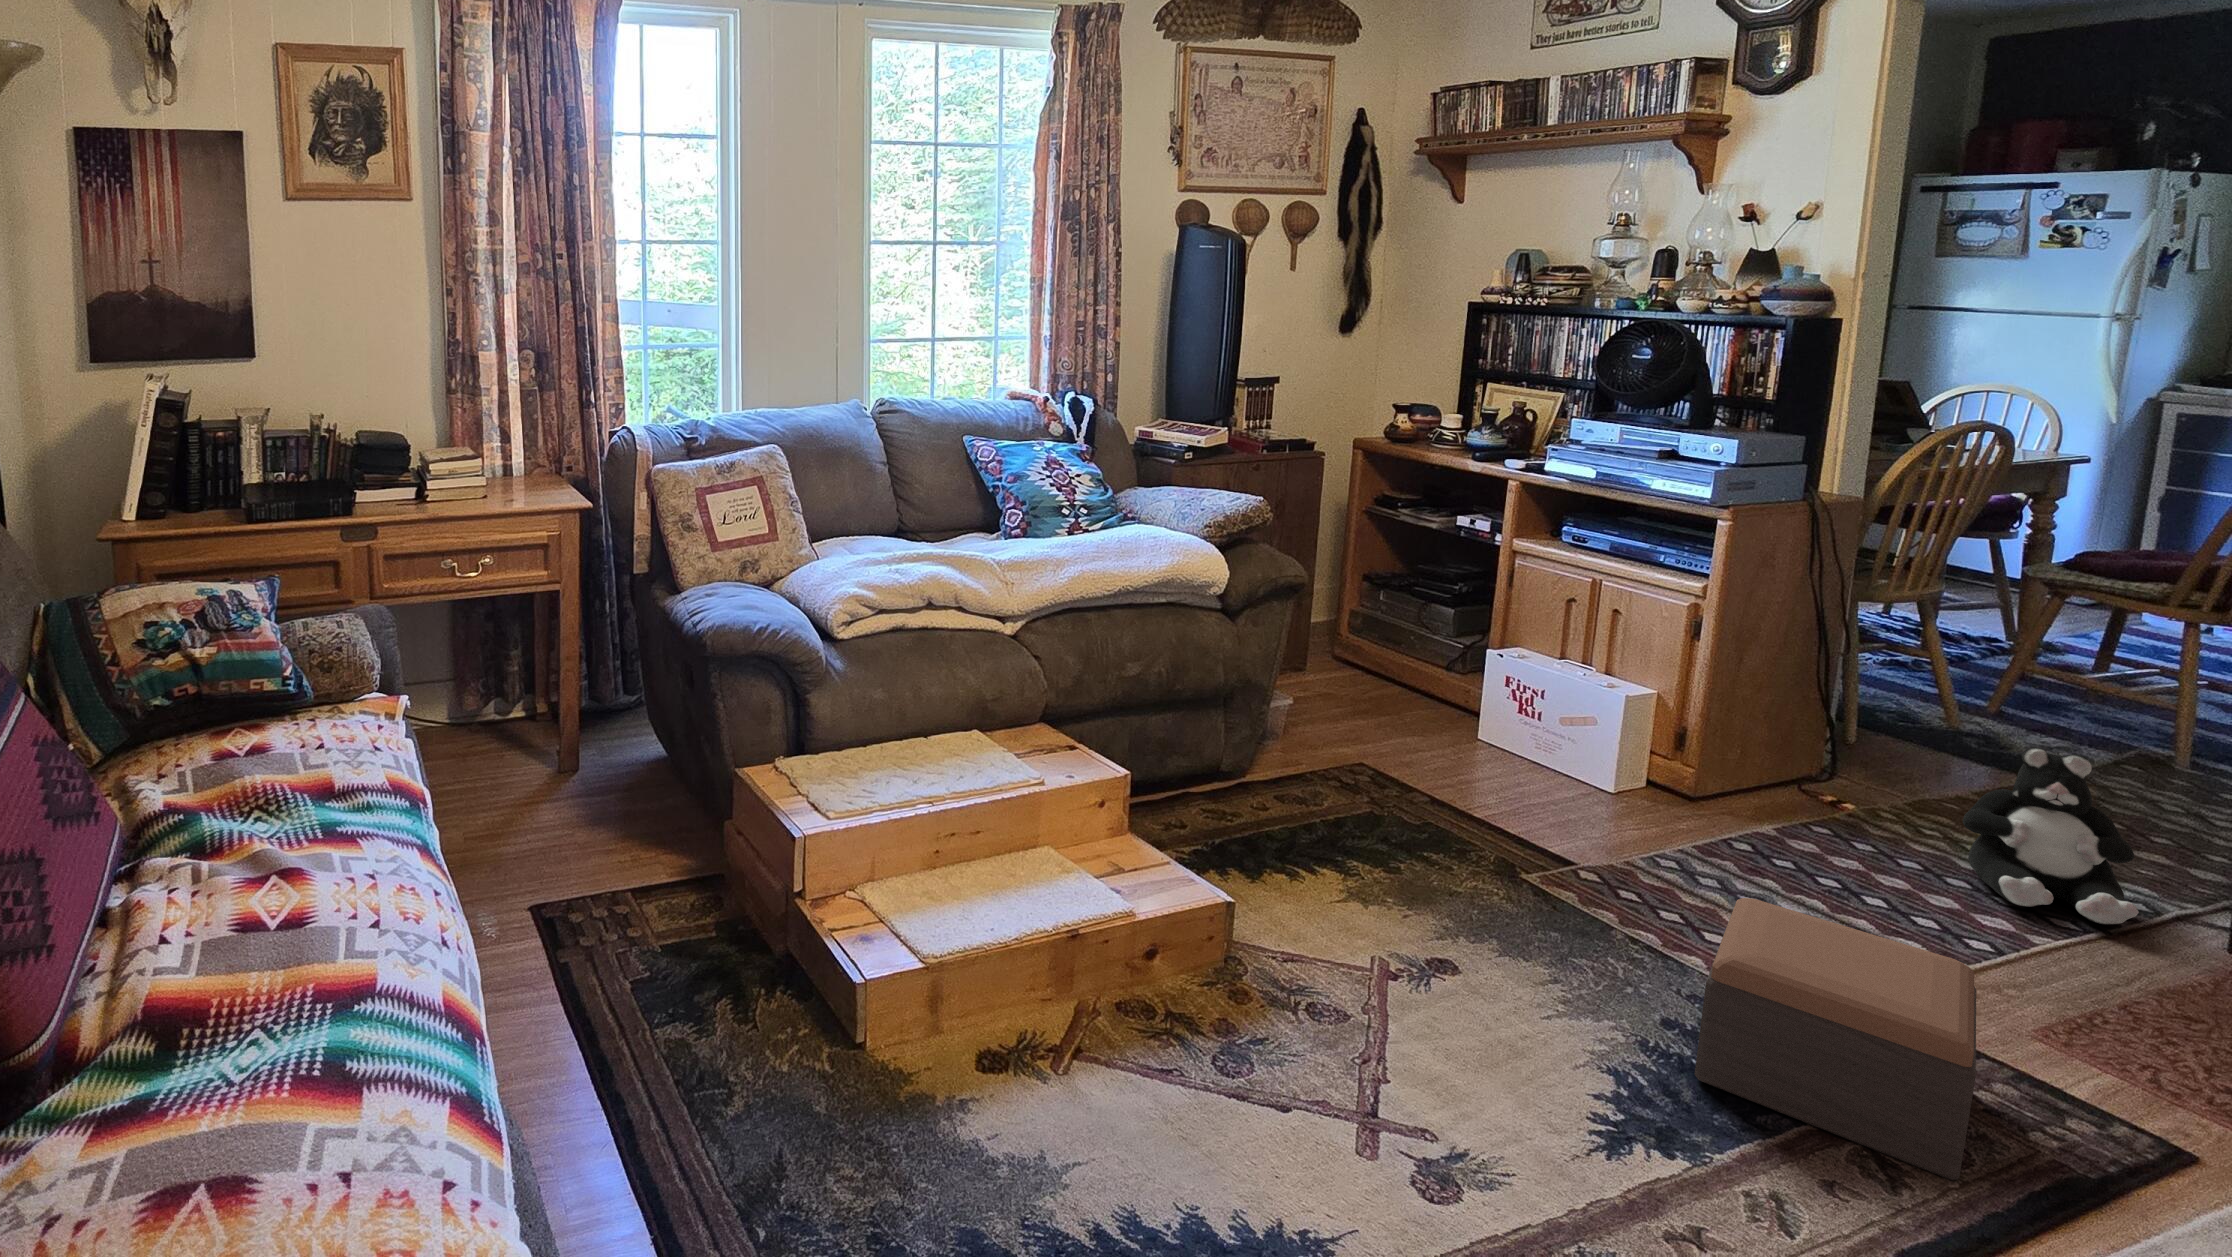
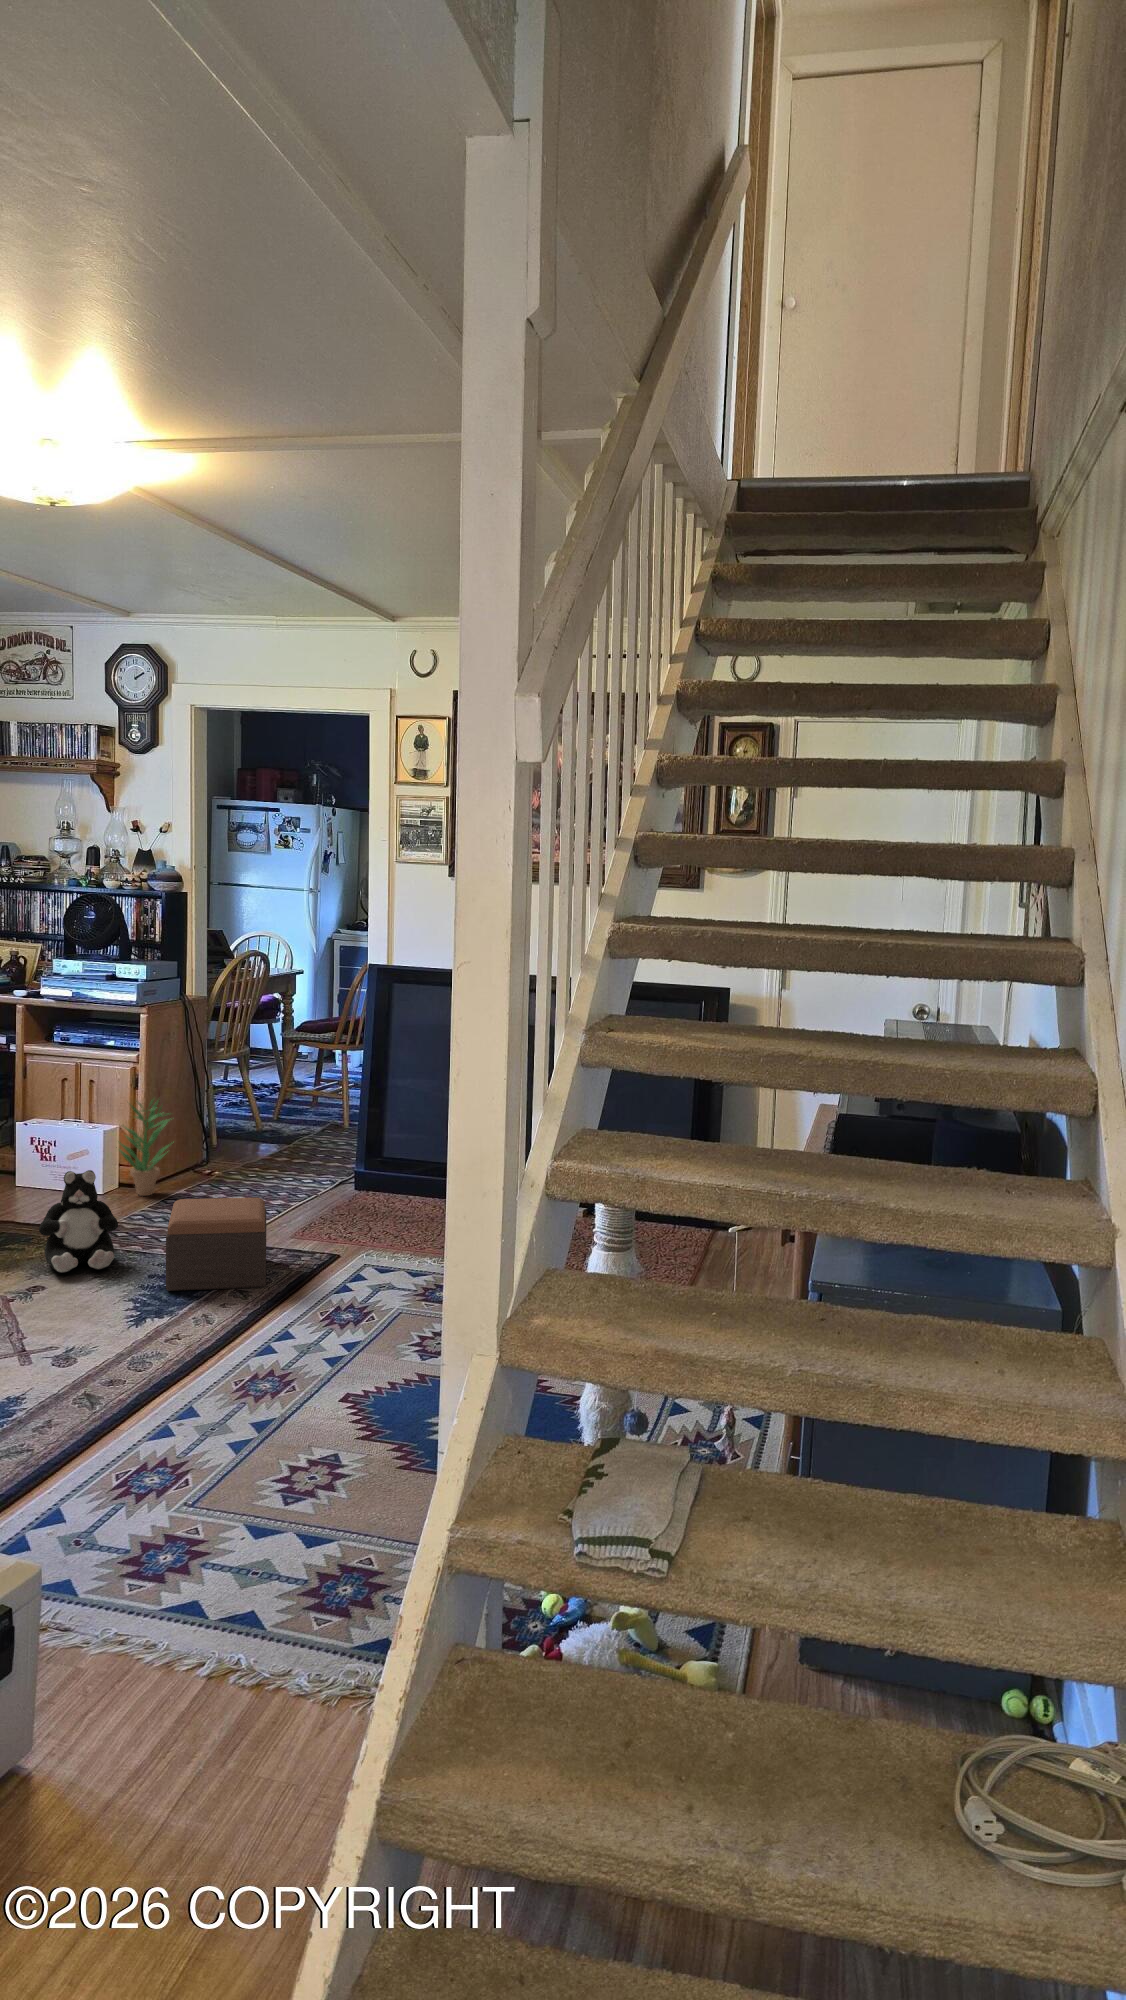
potted plant: none [1644,656,1767,815] -> present [119,1100,169,1196]
plush toy: present [1963,747,2139,925] -> present [39,1170,118,1272]

